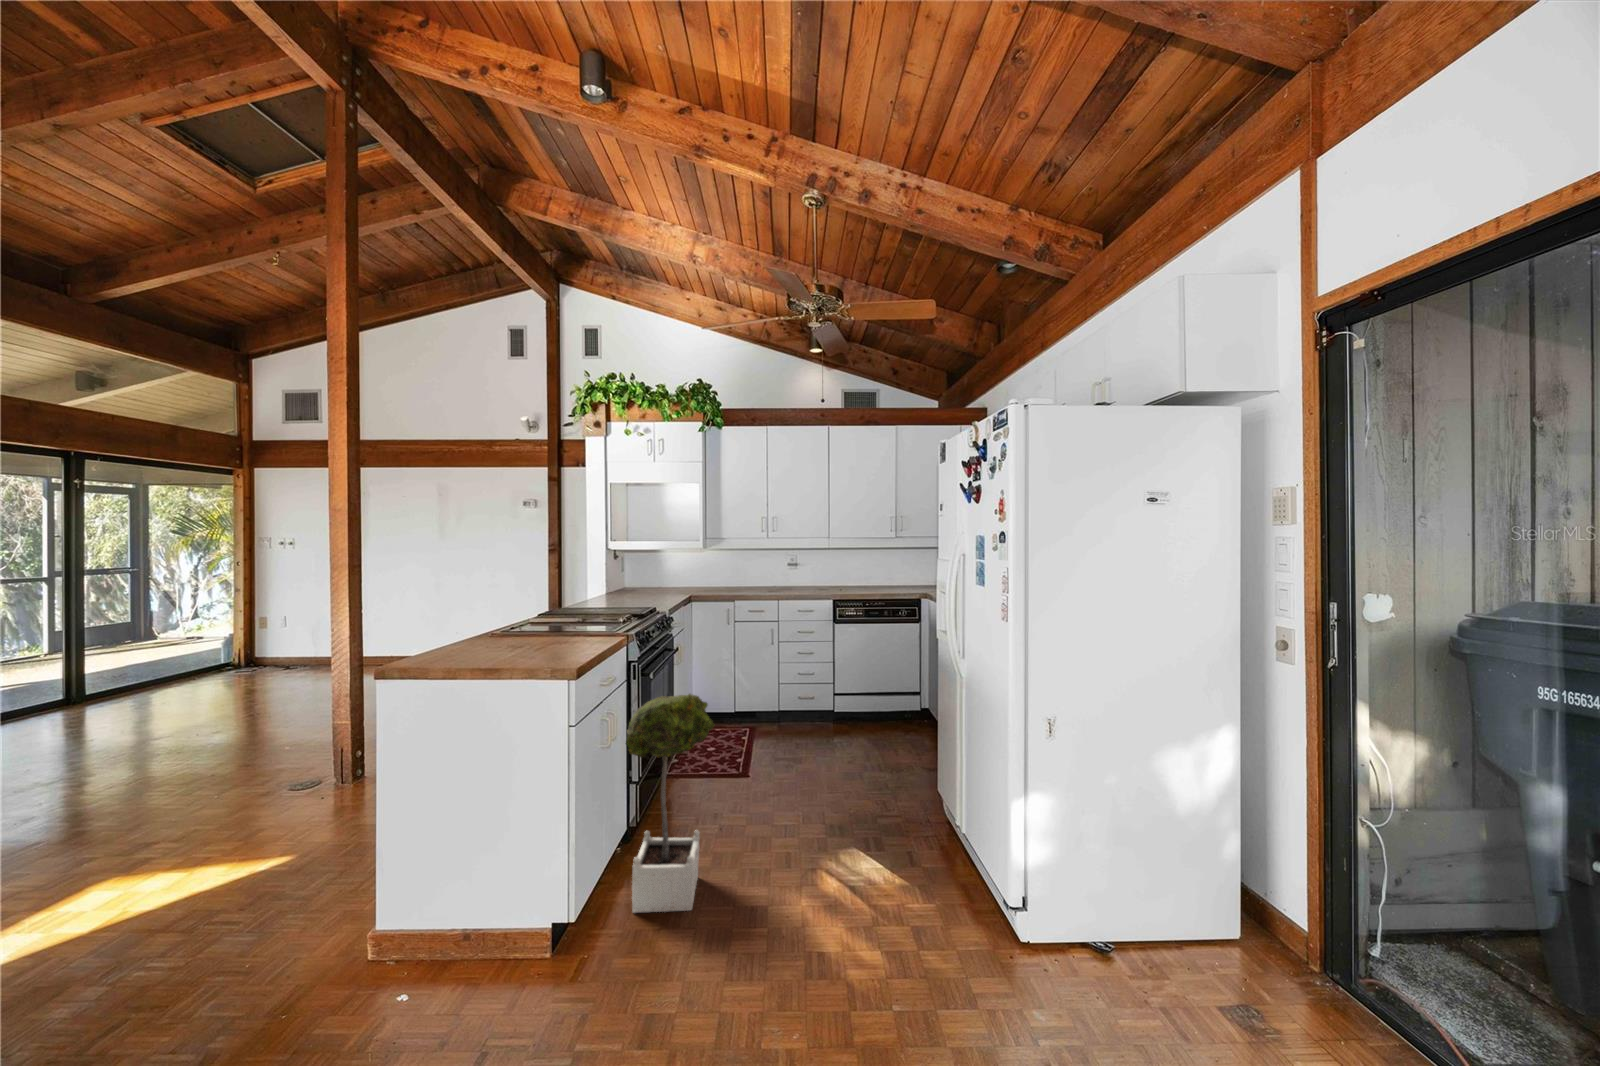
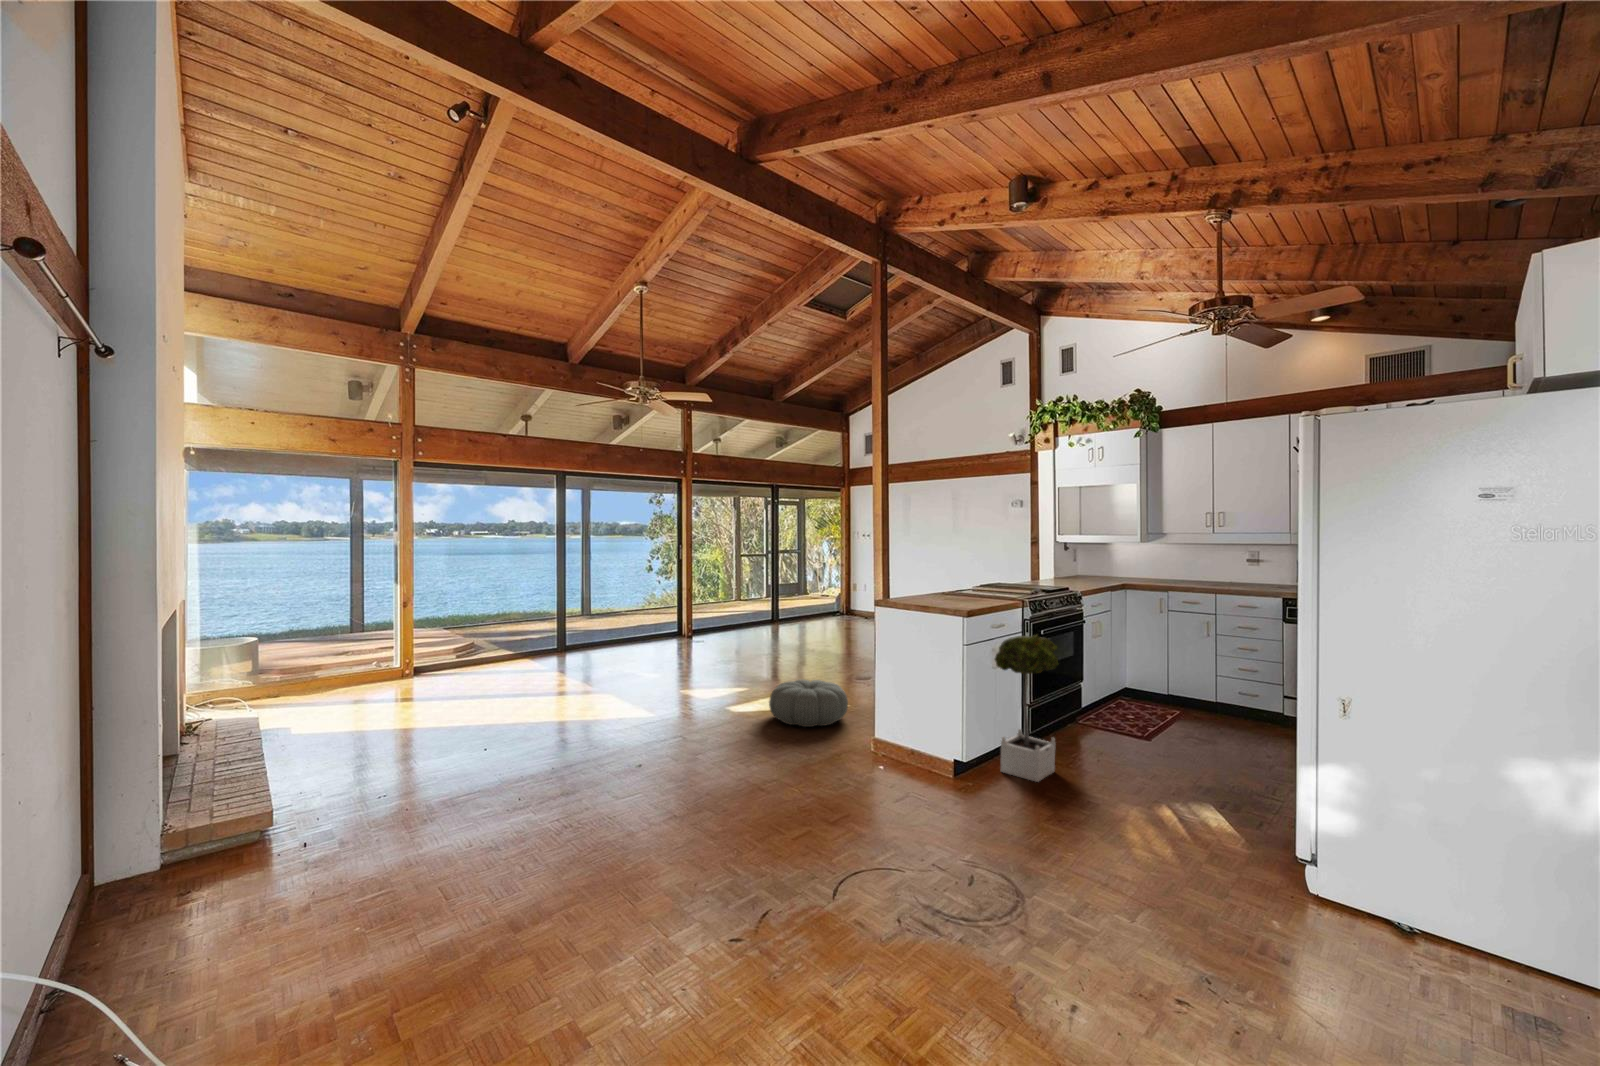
pouf: none [73,835,305,976] -> present [769,680,848,727]

